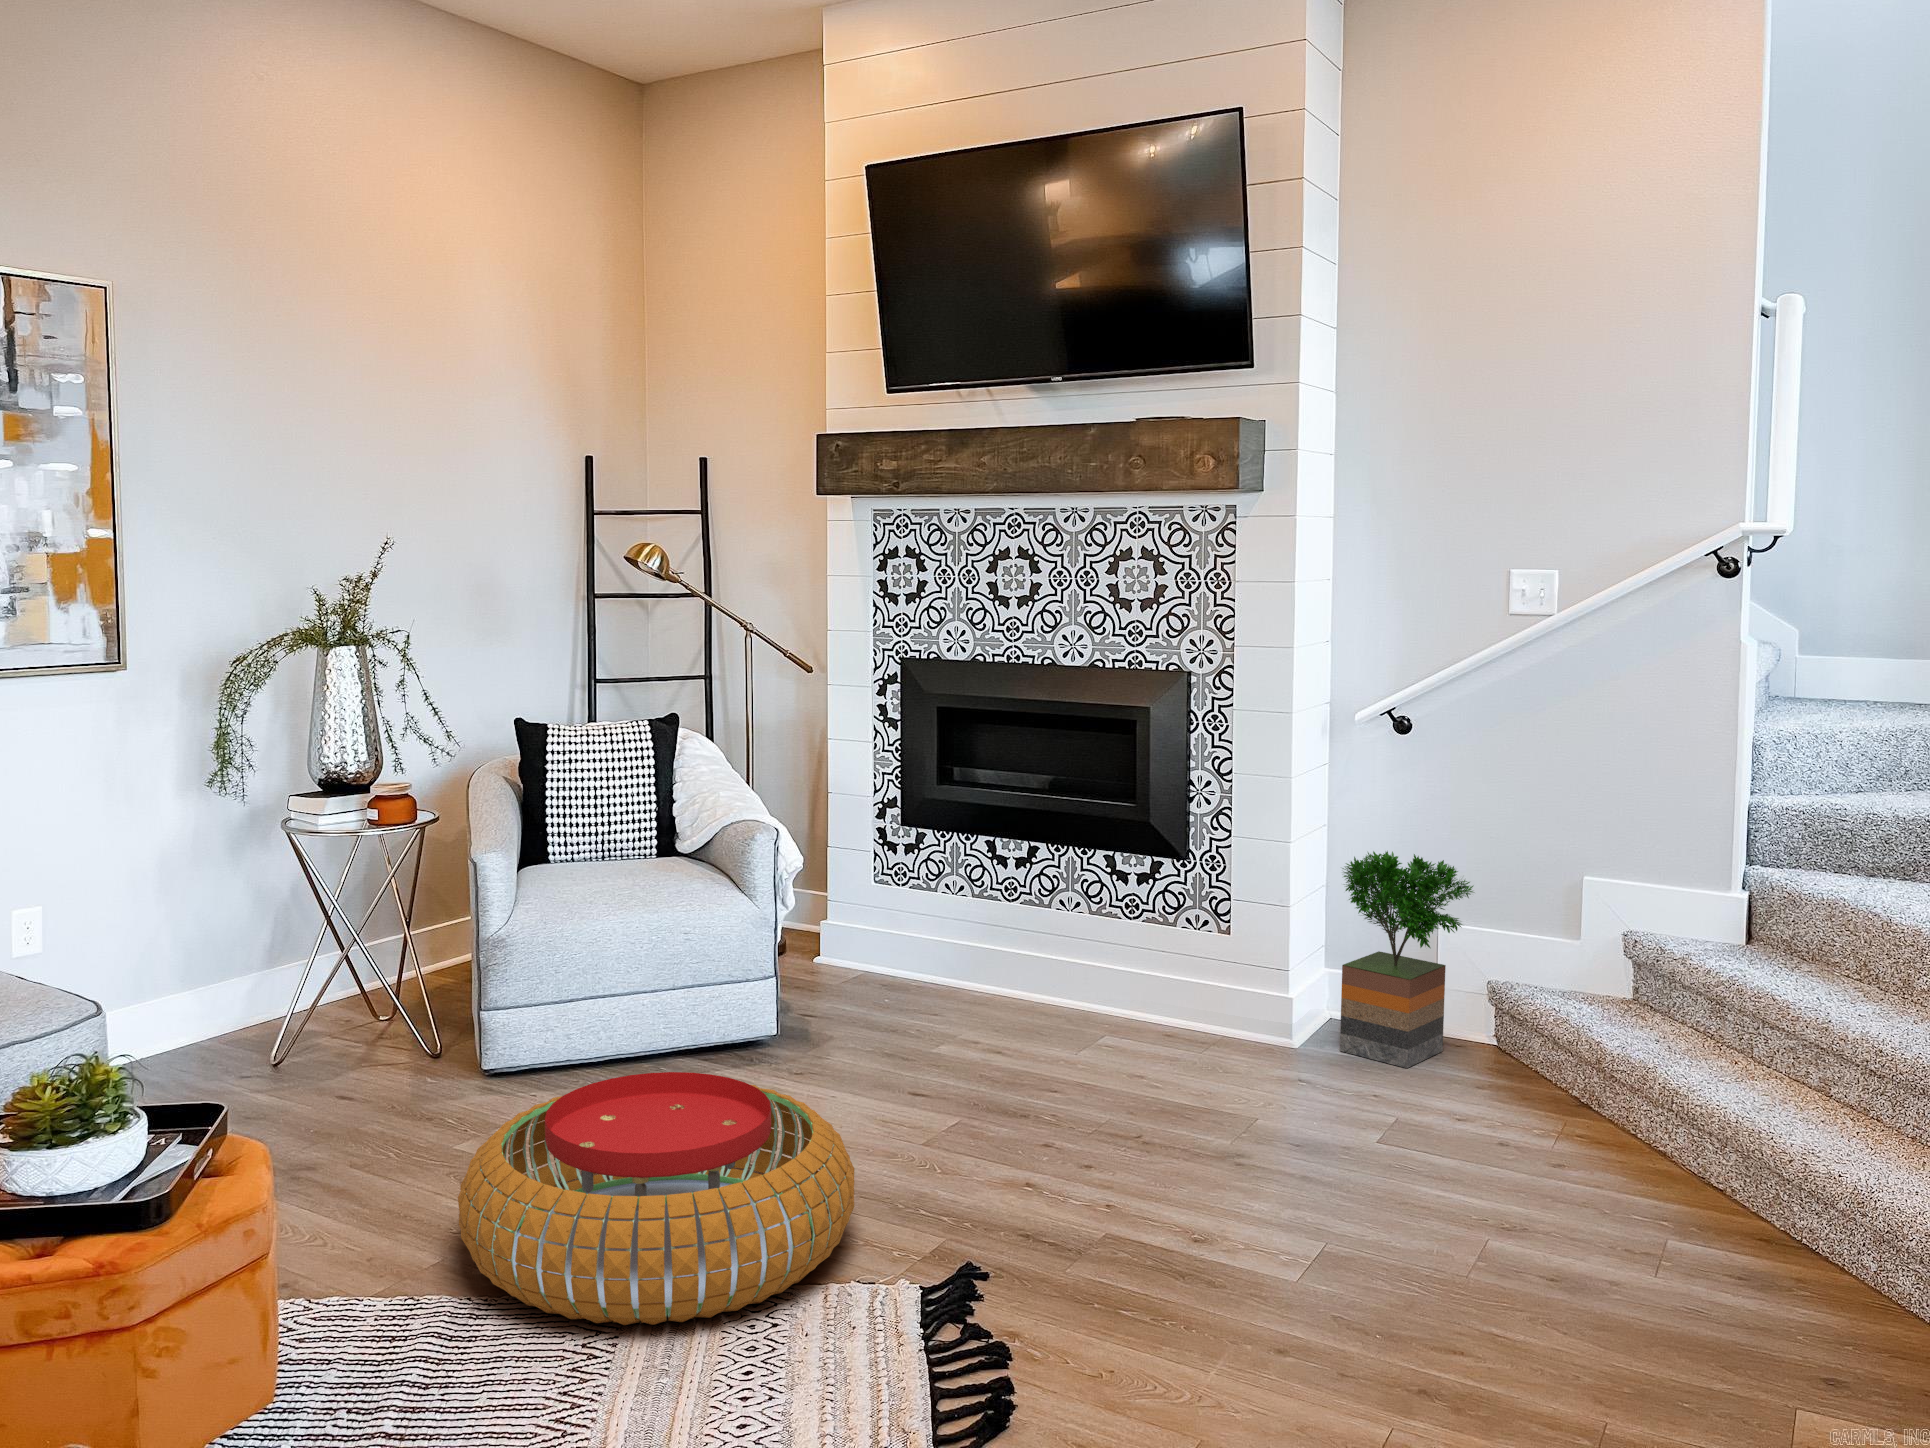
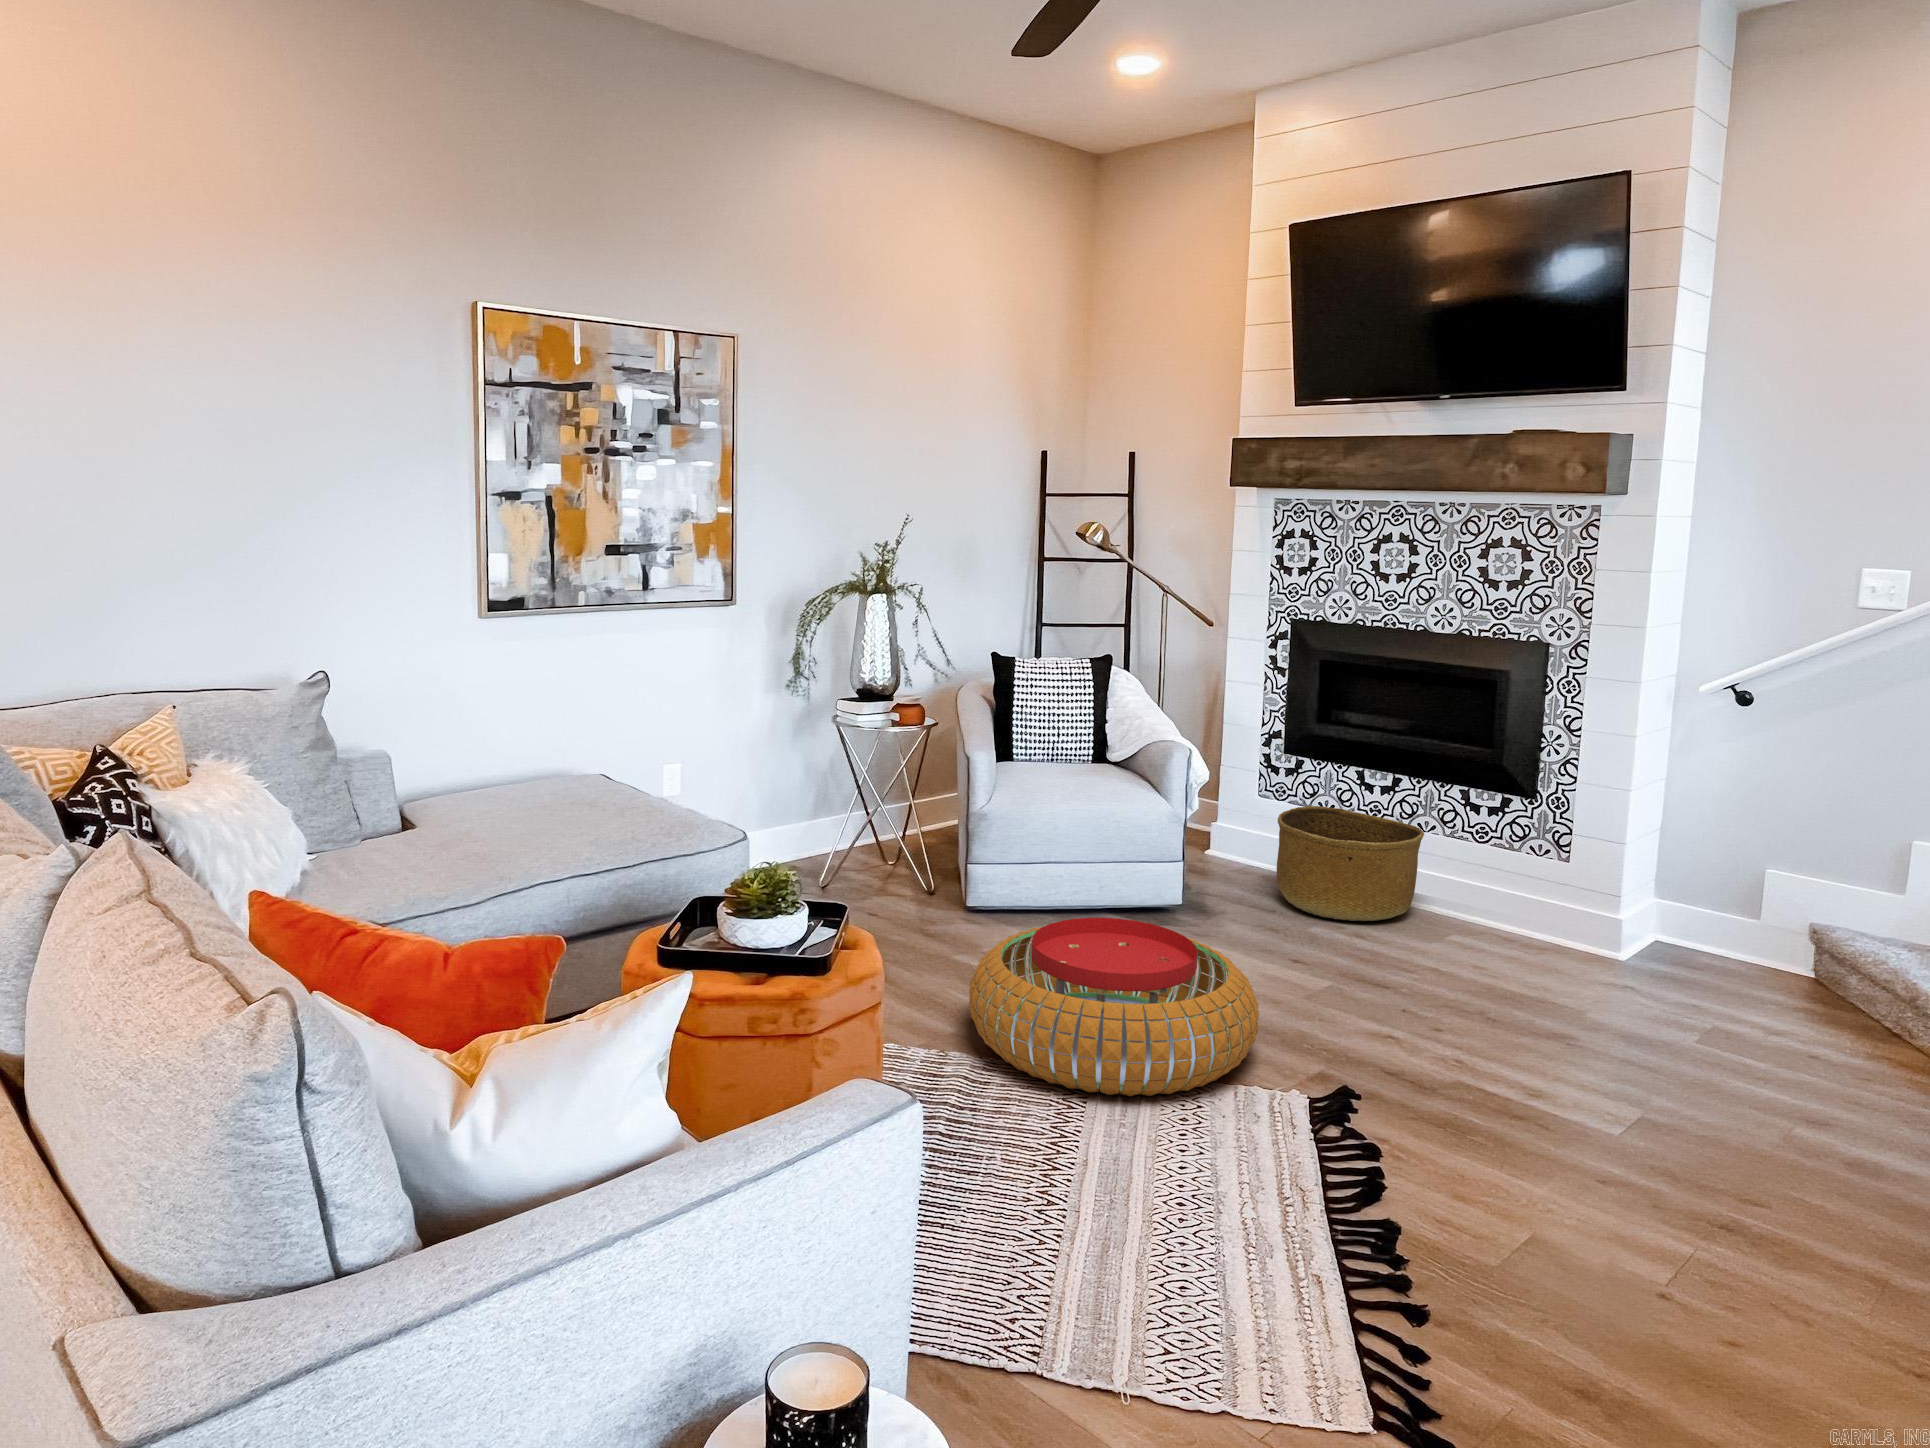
potted tree: present [1340,851,1473,1068] -> none [1663,800,1804,984]
basket: none [890,892,1067,1035] -> present [1277,806,1424,921]

